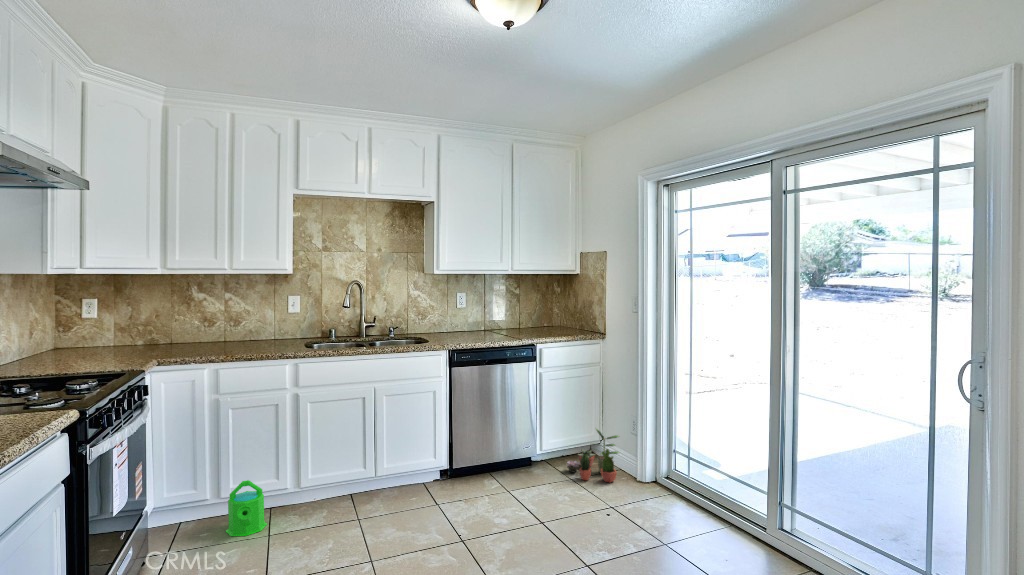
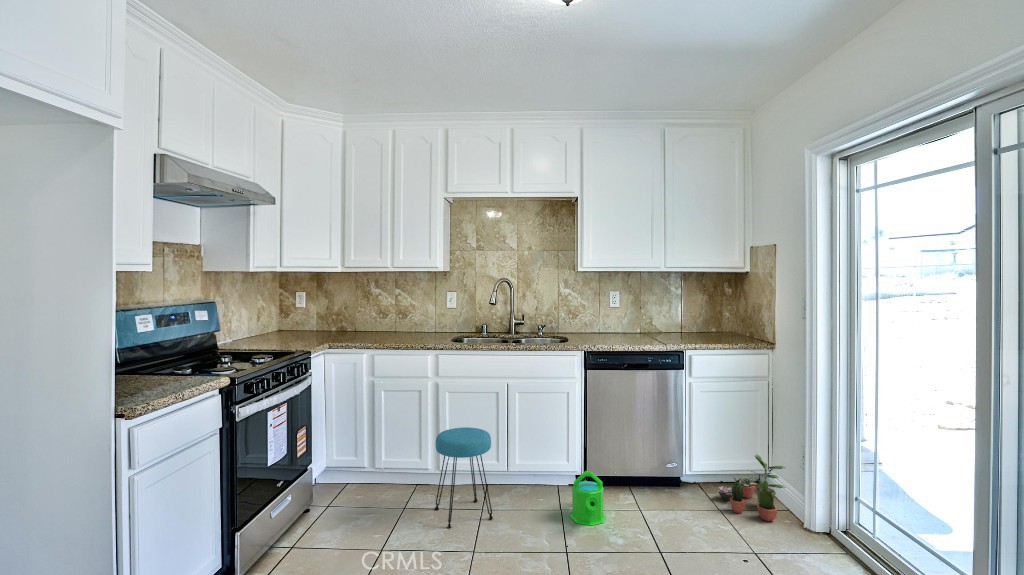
stool: none [307,437,376,543] -> present [435,427,493,528]
watering can: present [226,480,267,536] -> present [570,471,606,526]

